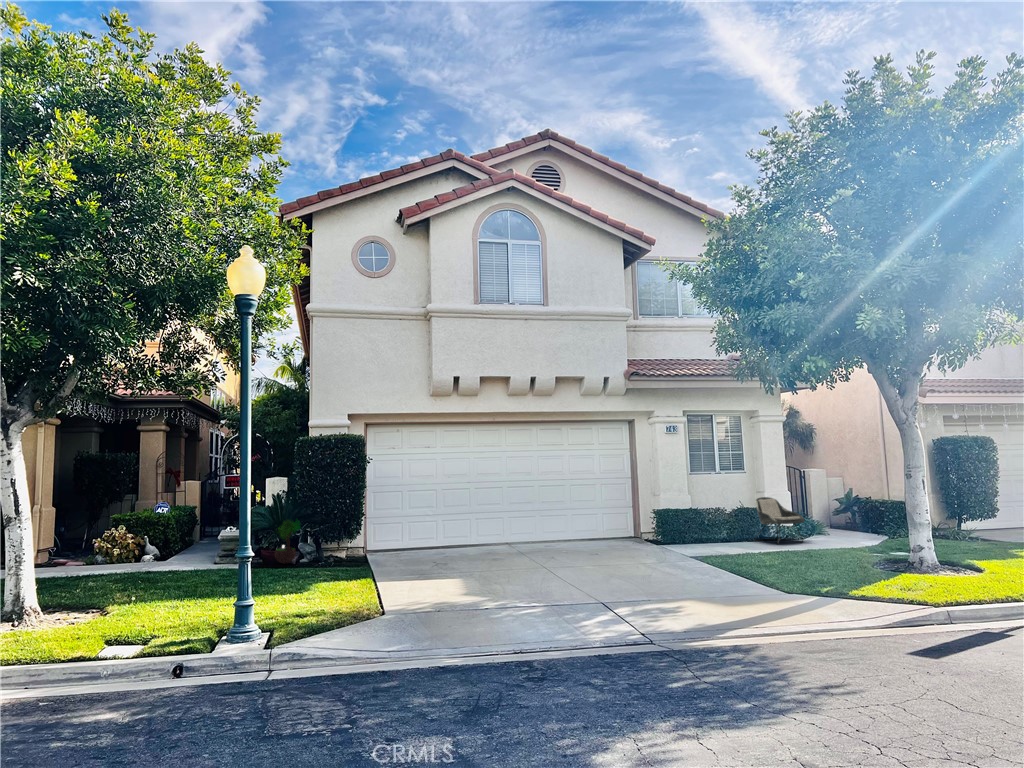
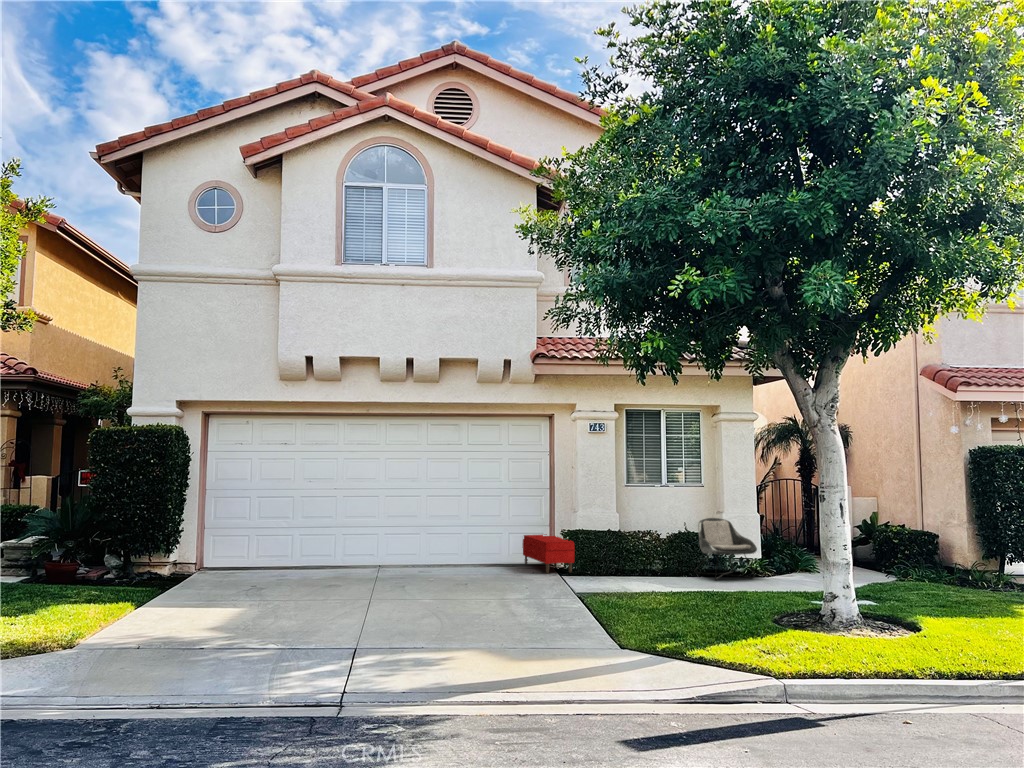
bench: none [615,516,665,545] -> present [522,534,575,574]
potted tree: present [275,520,300,564] -> none [73,522,109,578]

